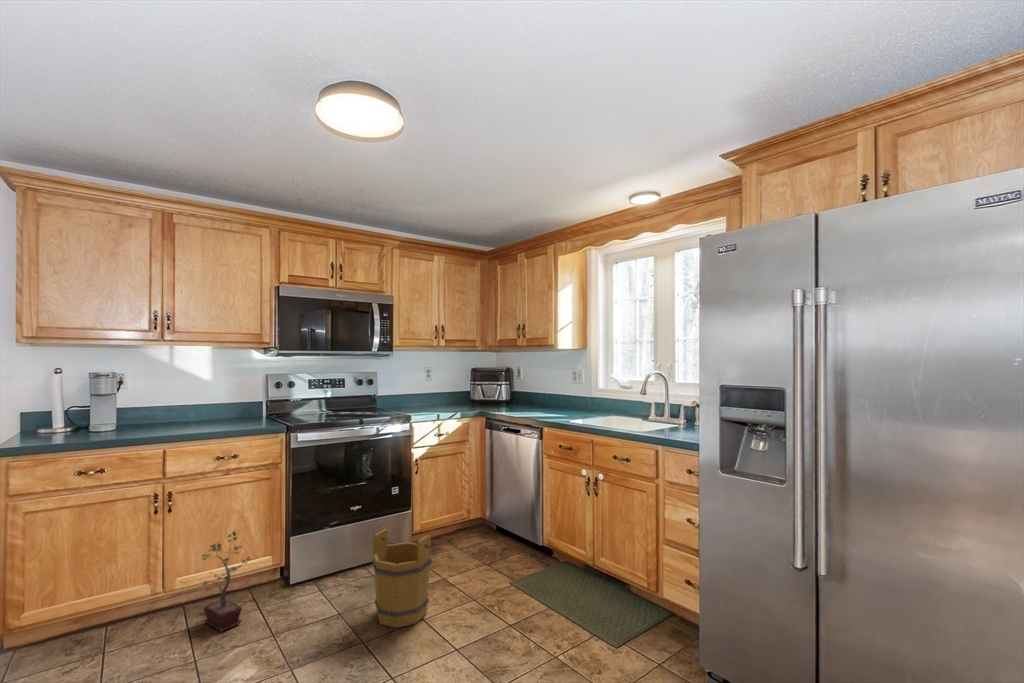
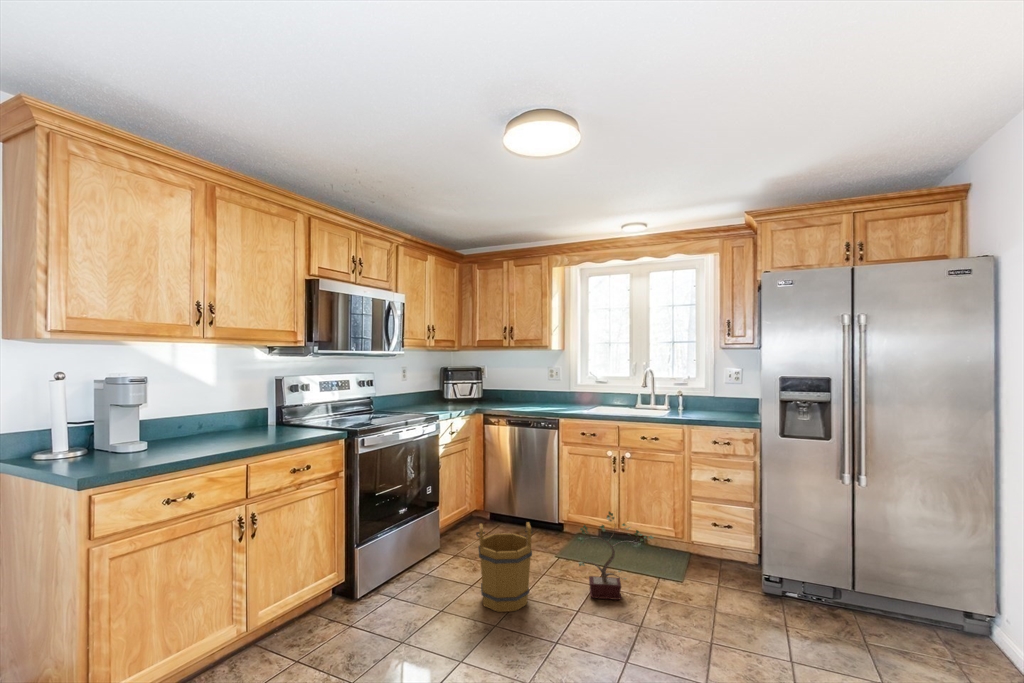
potted plant: present [202,531,251,631] -> present [577,512,653,600]

